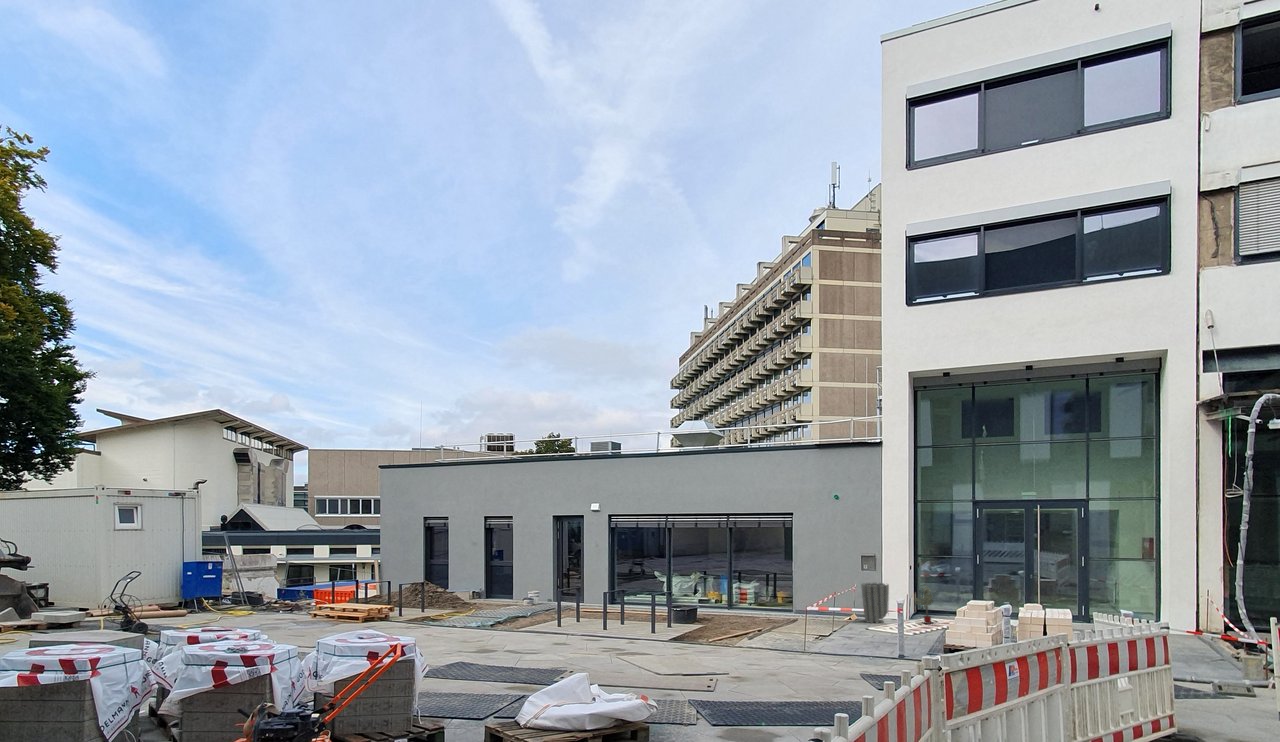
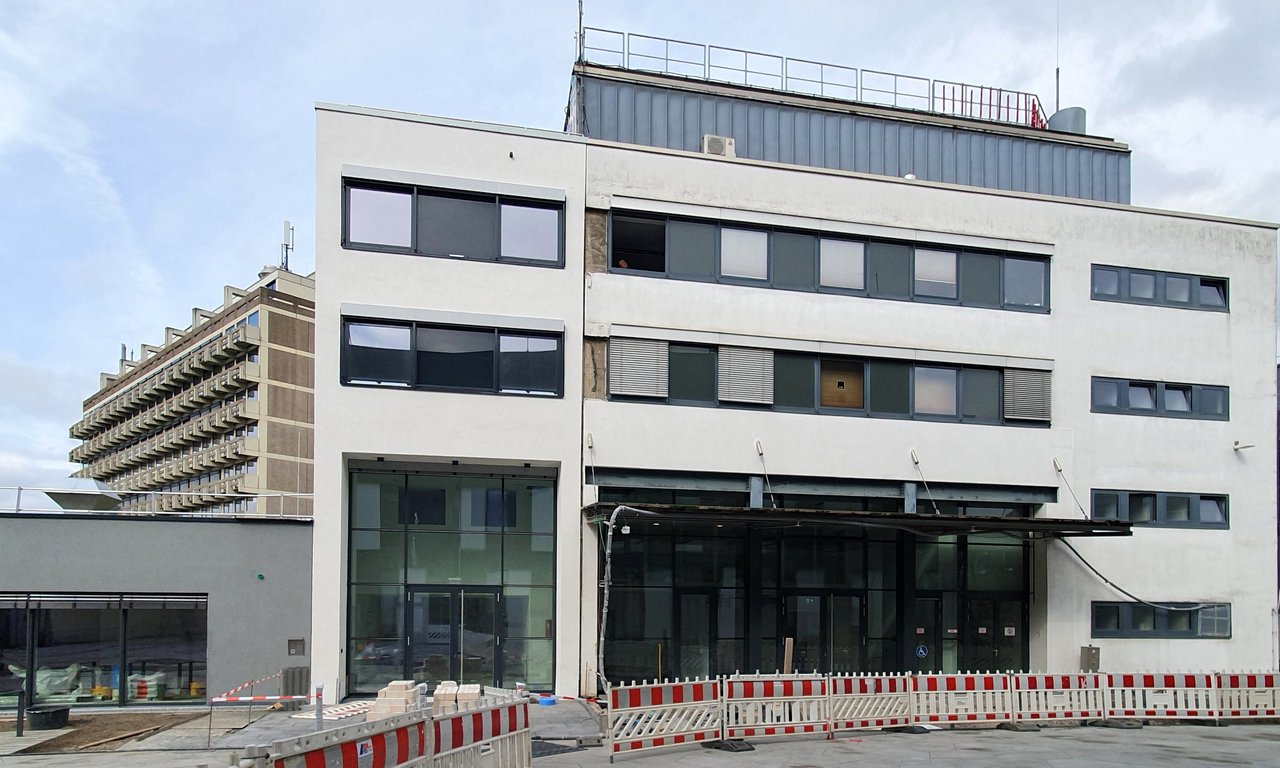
potted tree: present [915,585,933,624] -> none [339,665,360,707]

